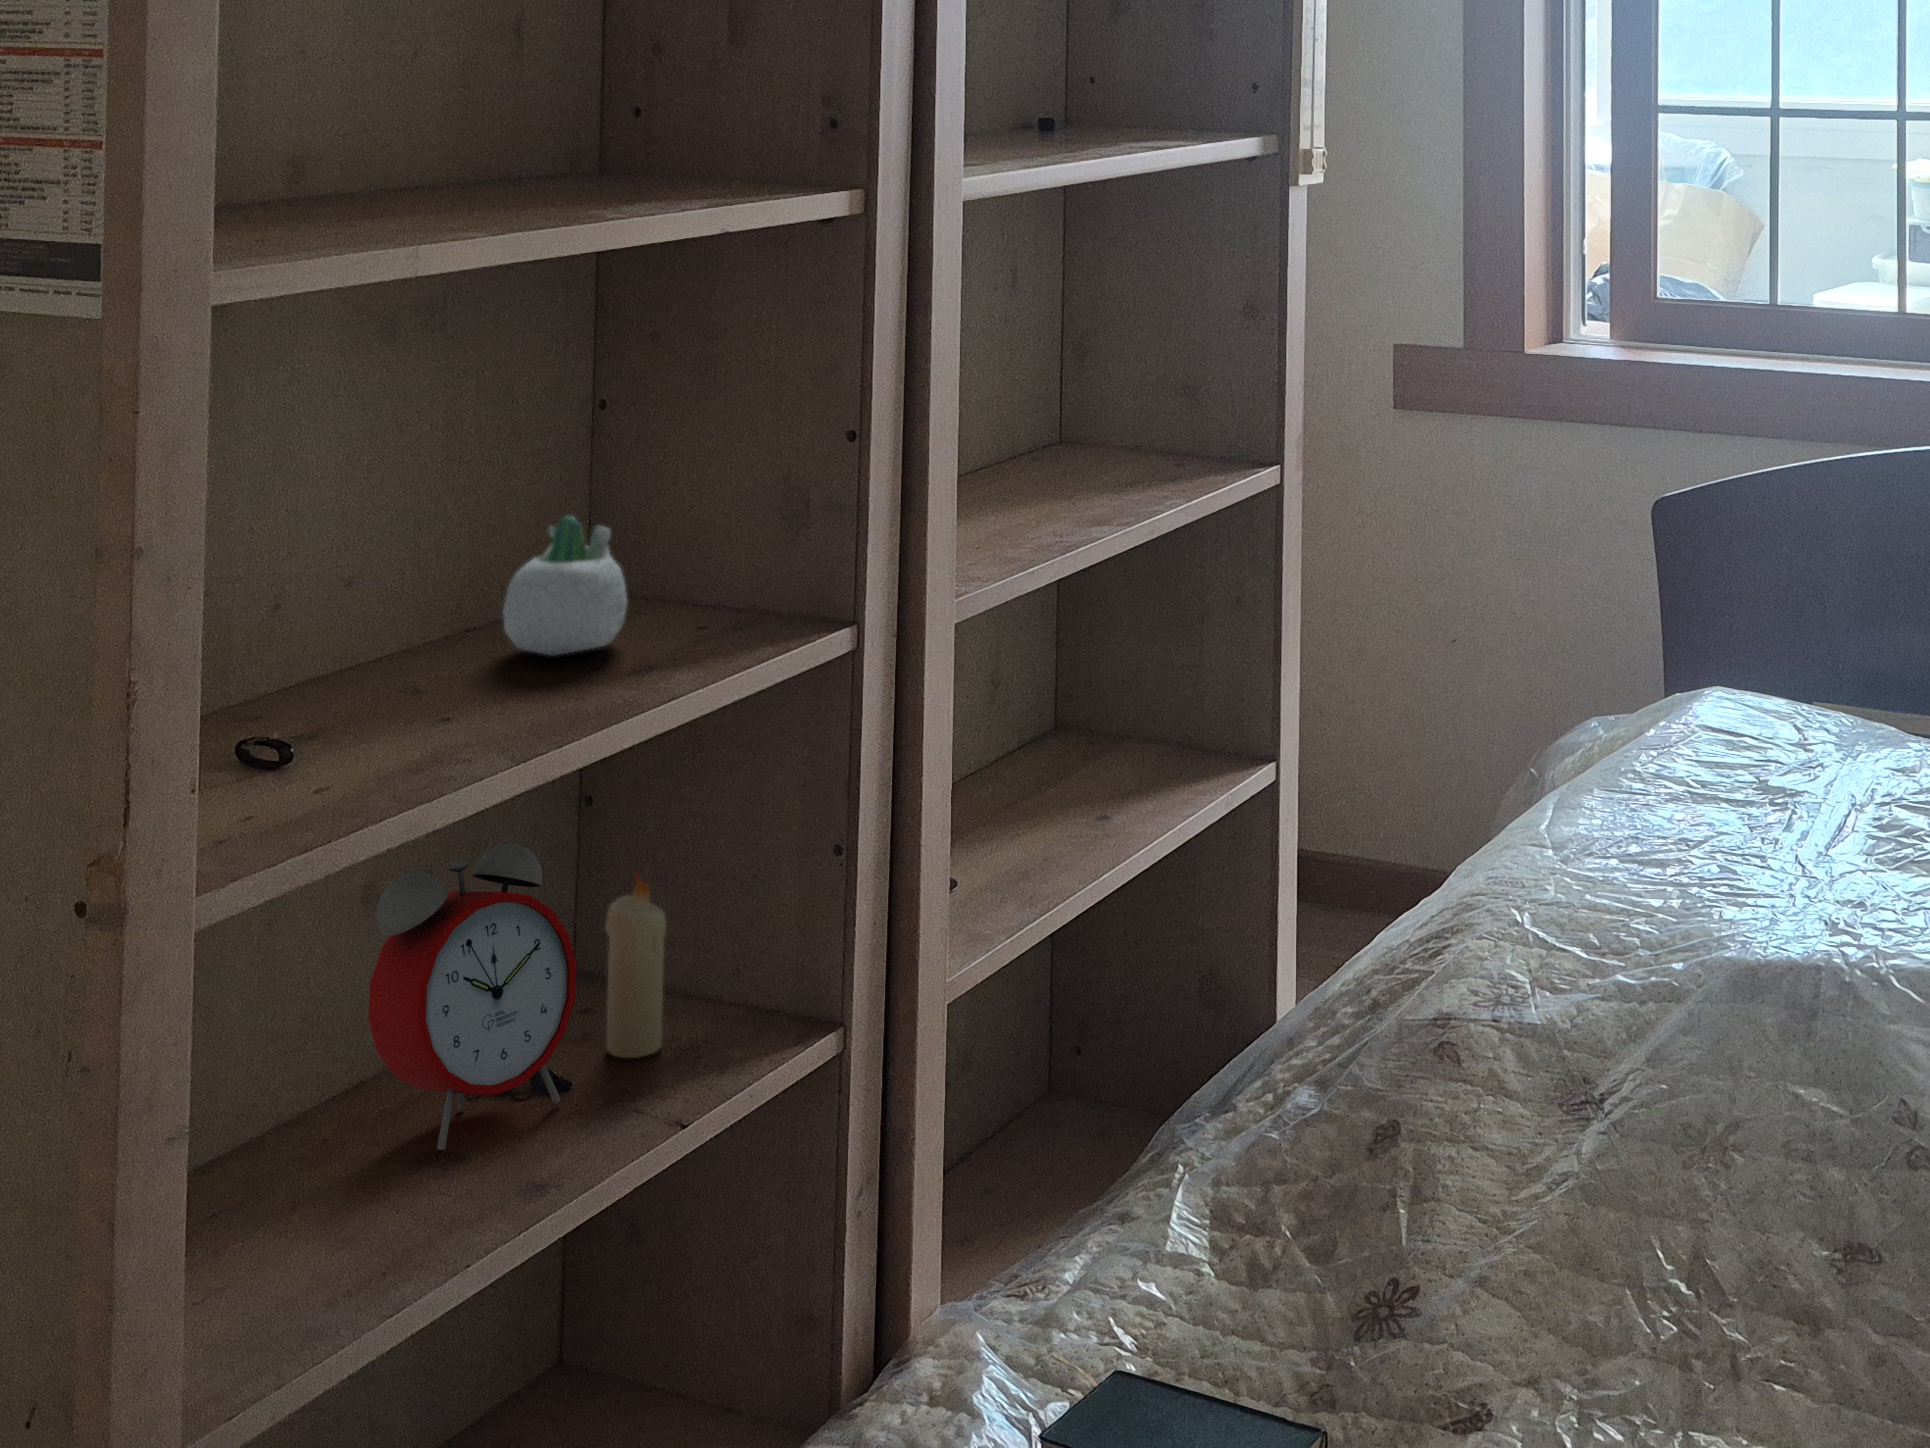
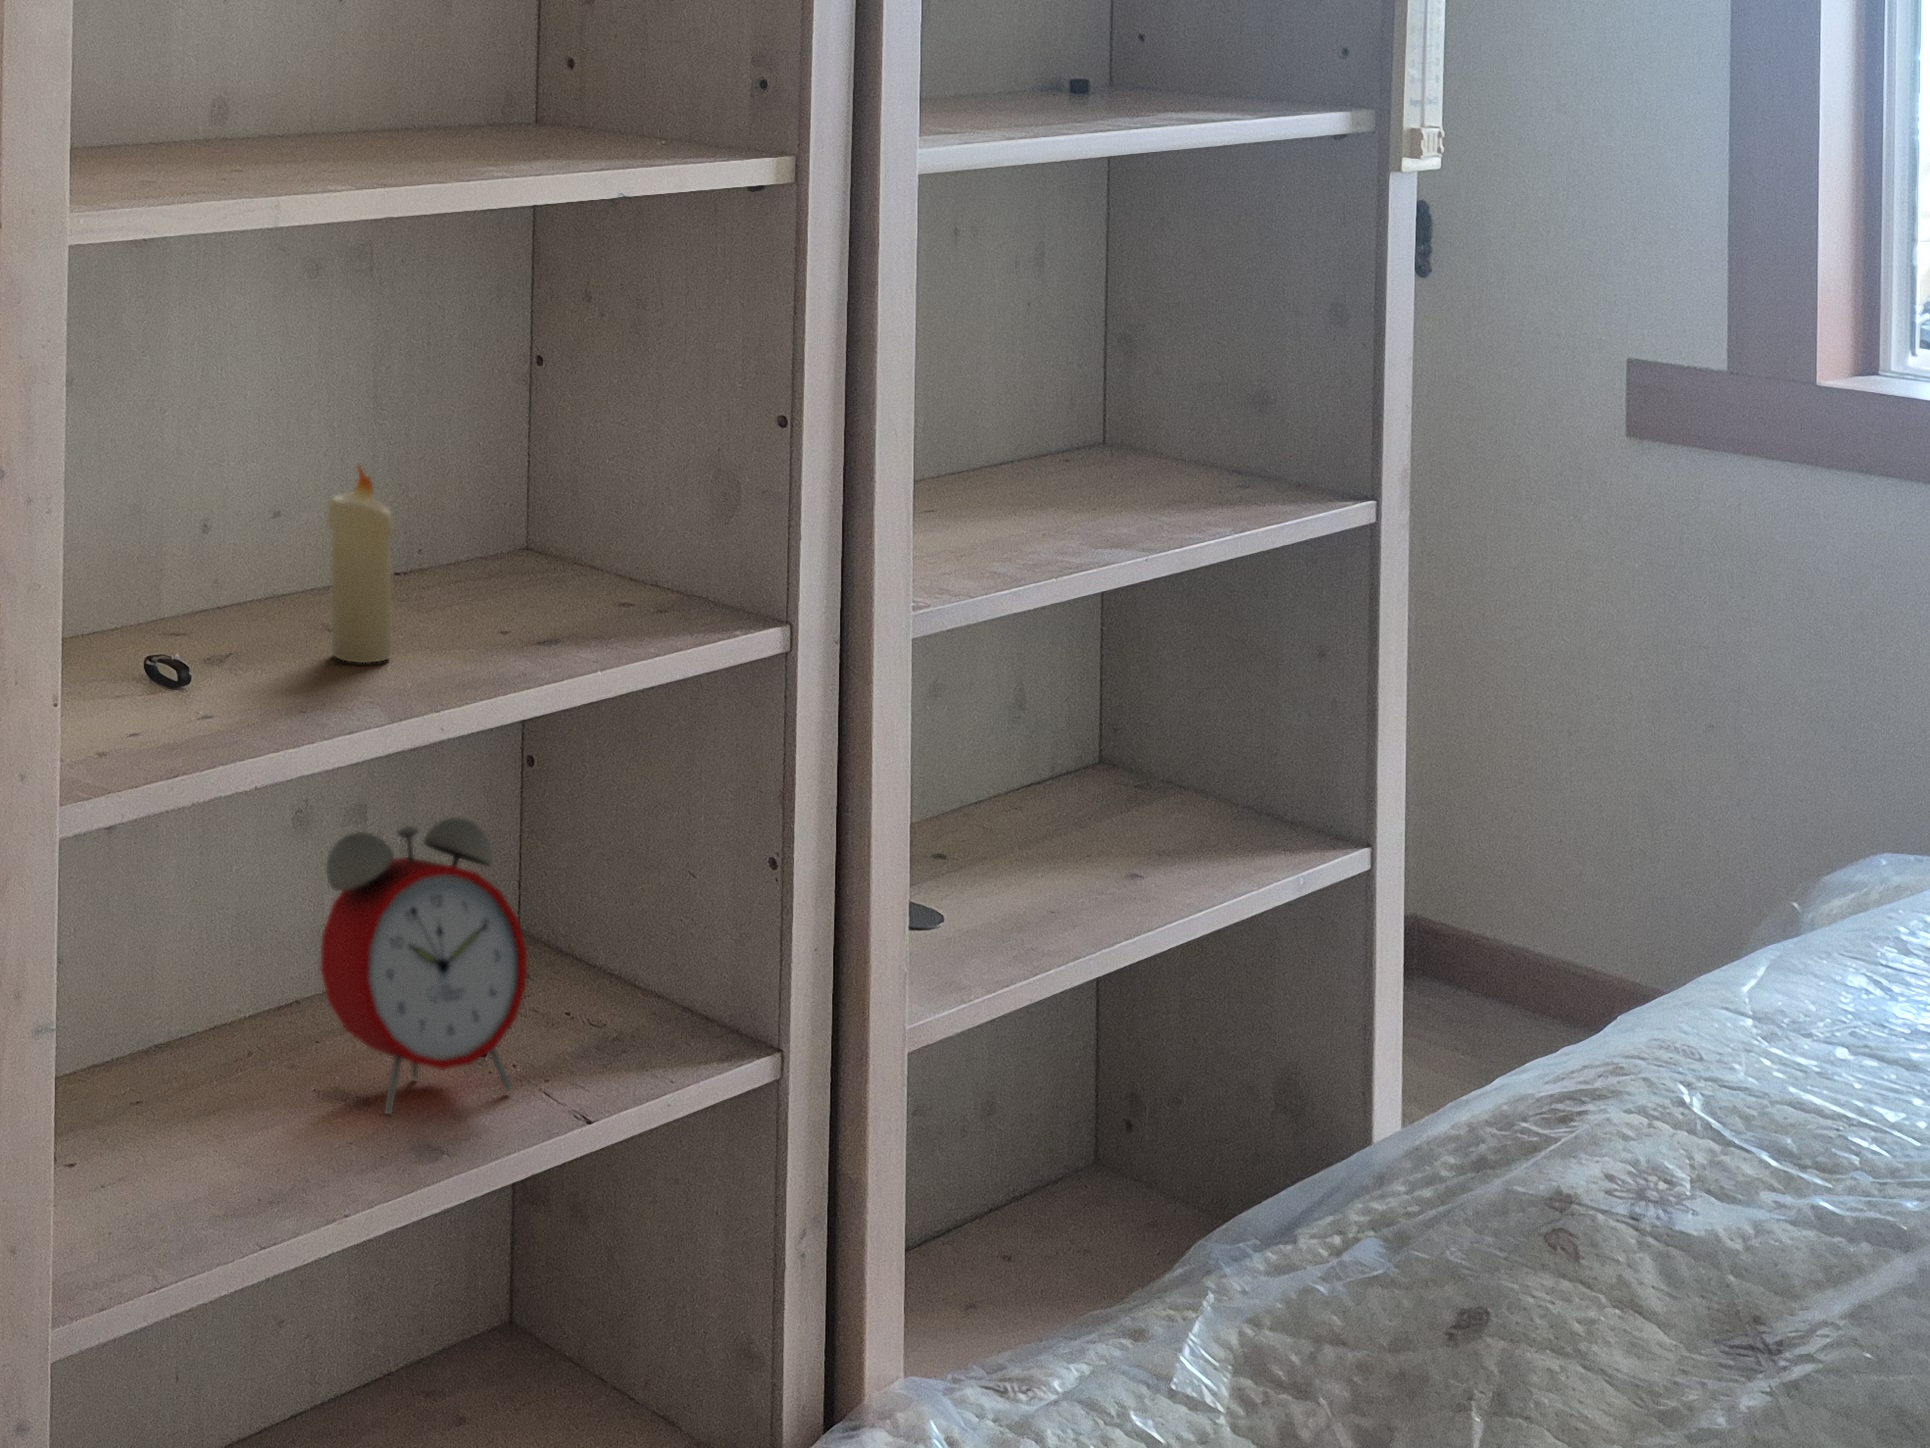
succulent planter: present [503,516,627,656] -> none [448,488,577,631]
candle: present [605,873,666,1058] -> present [328,467,393,663]

